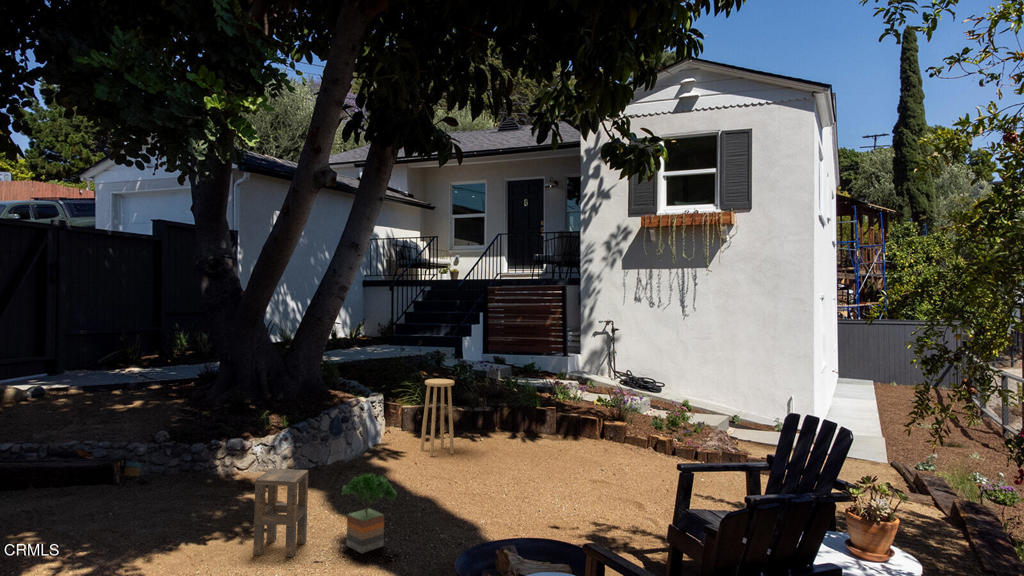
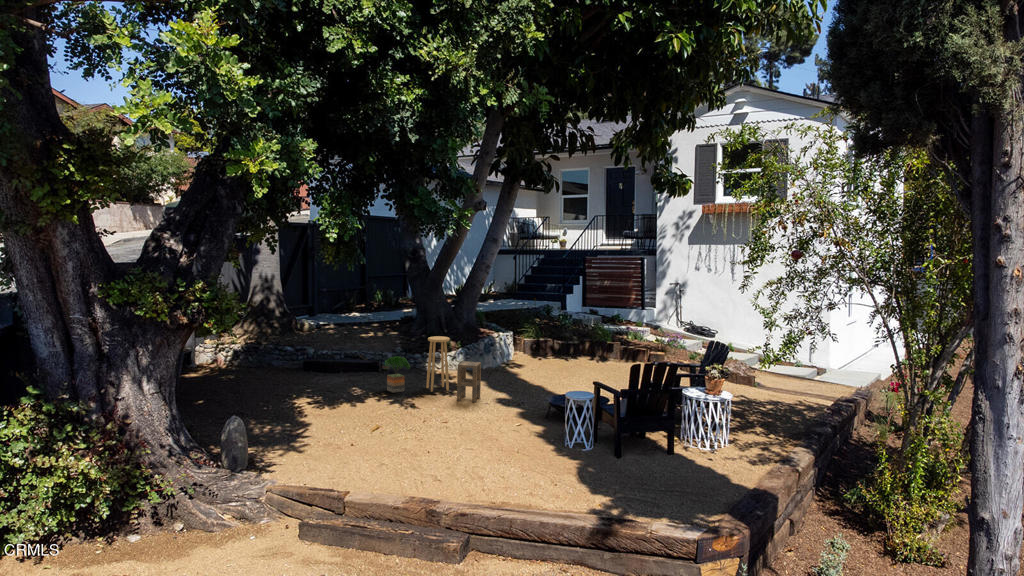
stool: present [420,379,455,457] -> present [426,336,450,392]
potted tree: present [343,473,396,553] -> present [385,356,410,393]

